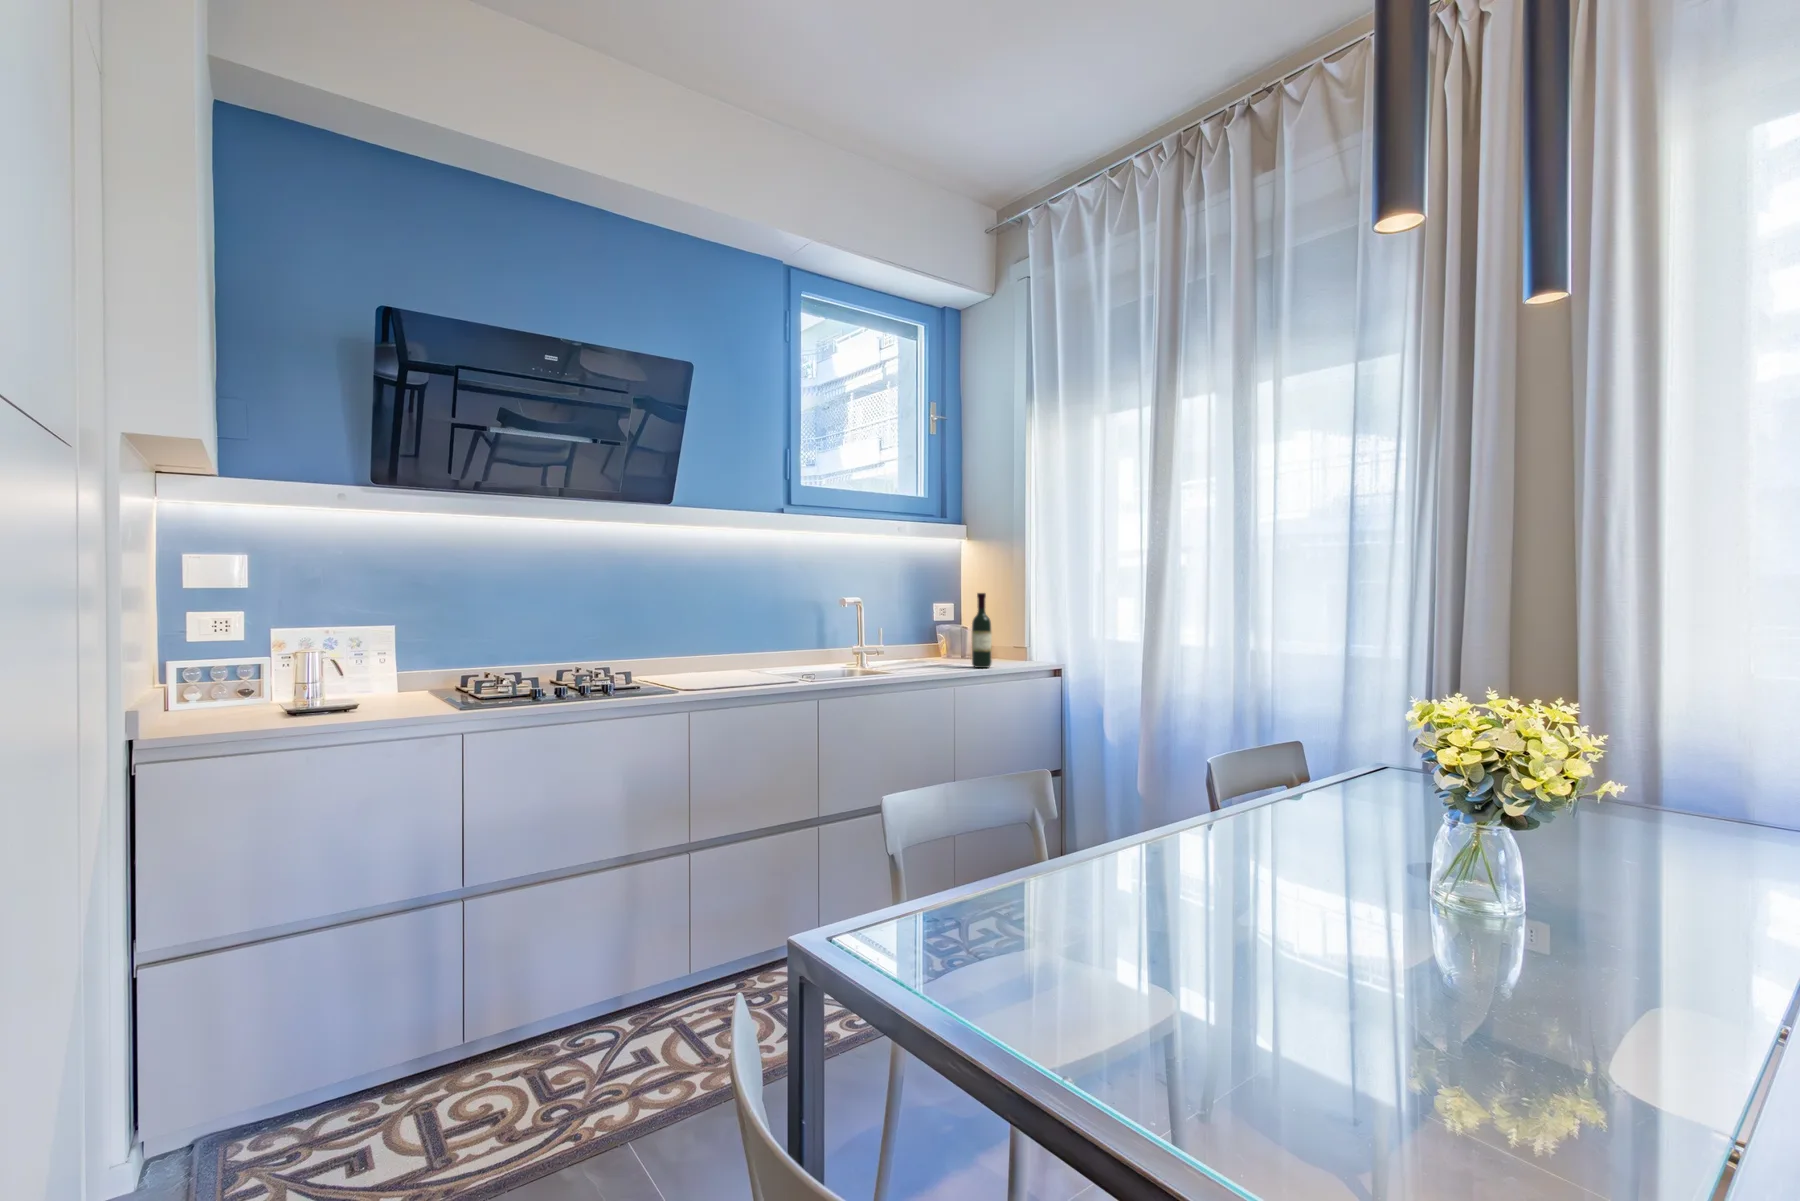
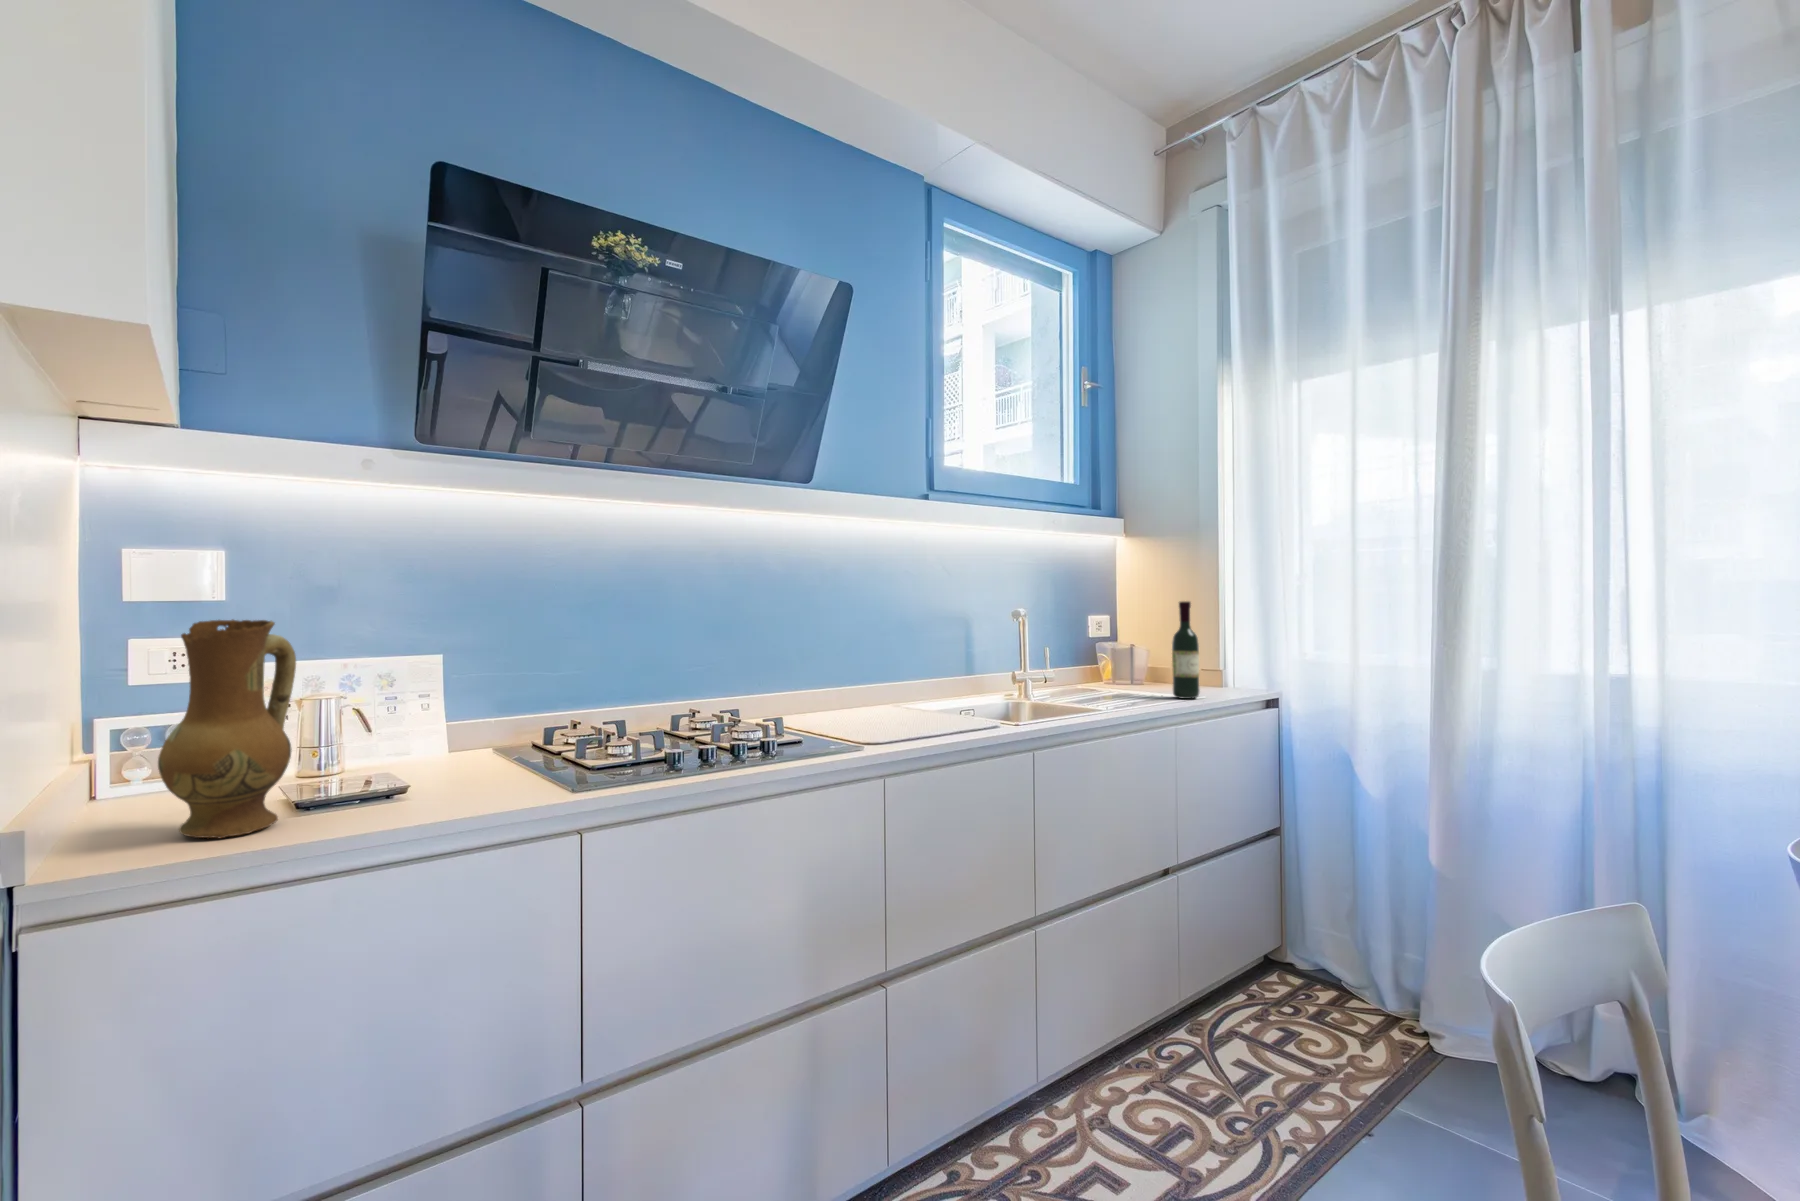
ceramic jug: none [202,600,284,726] -> present [158,619,296,838]

